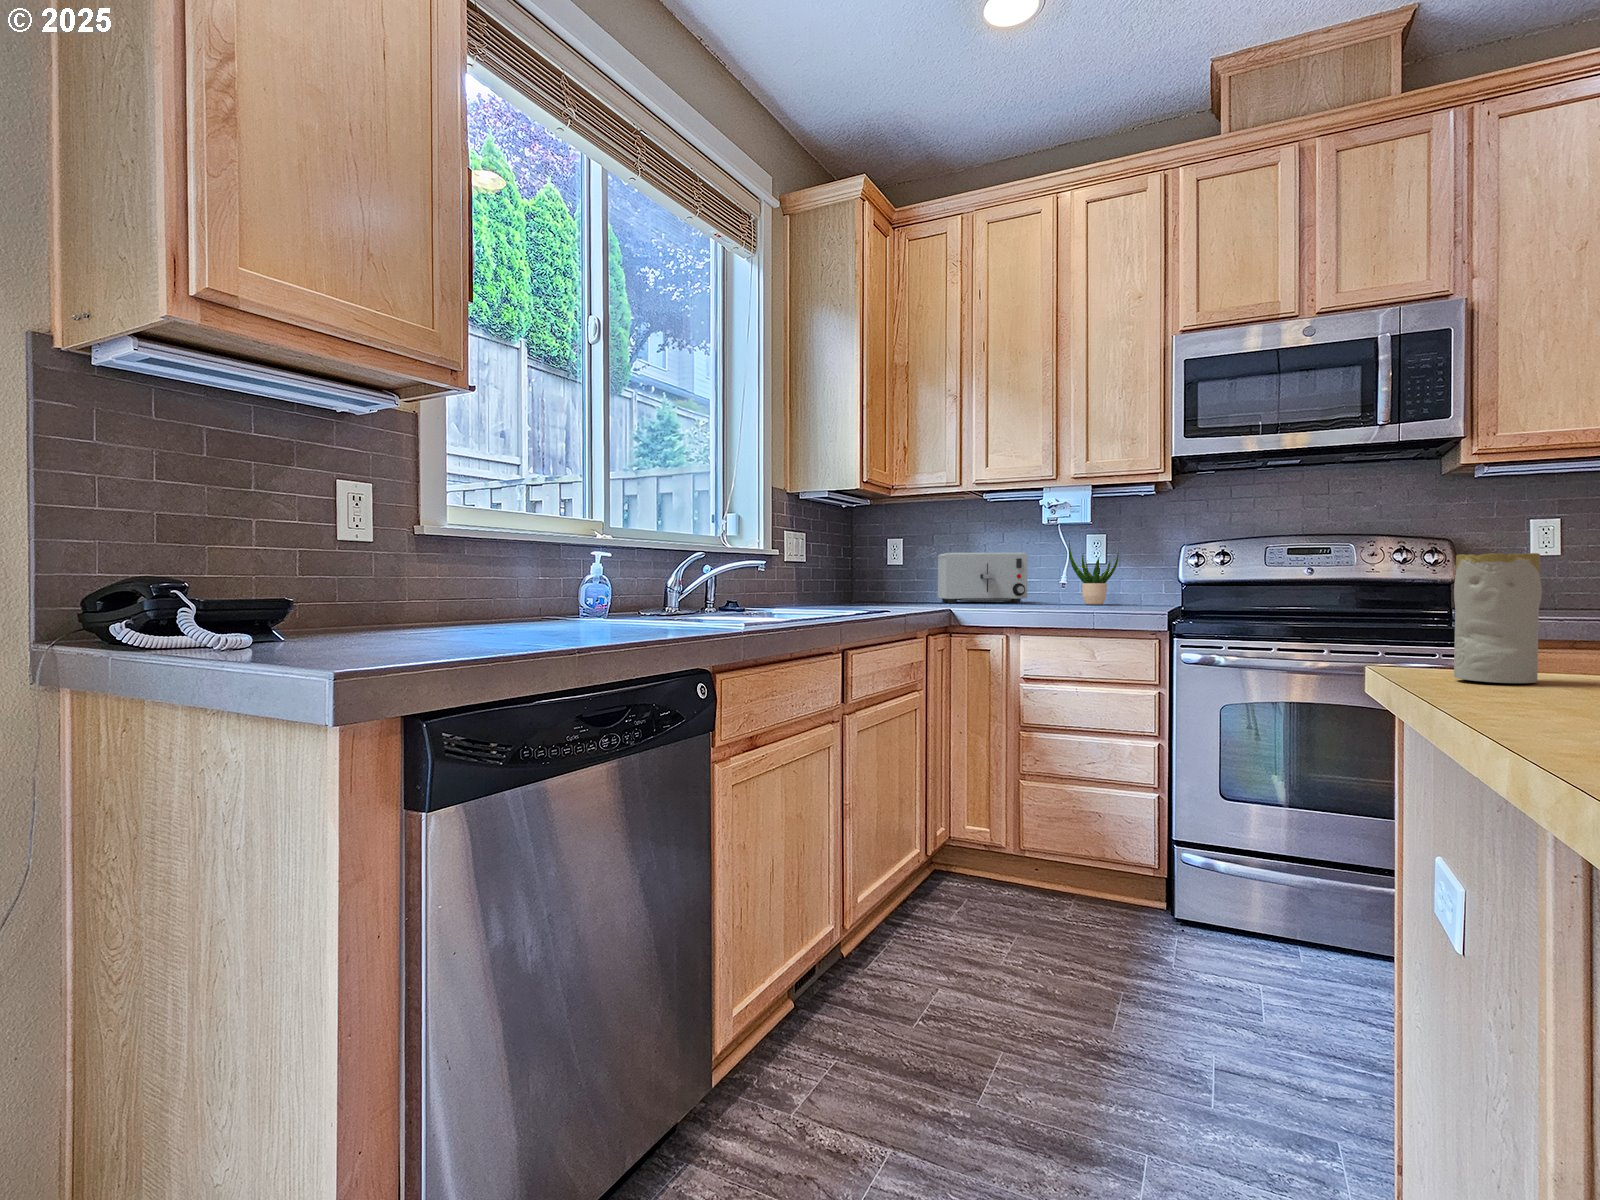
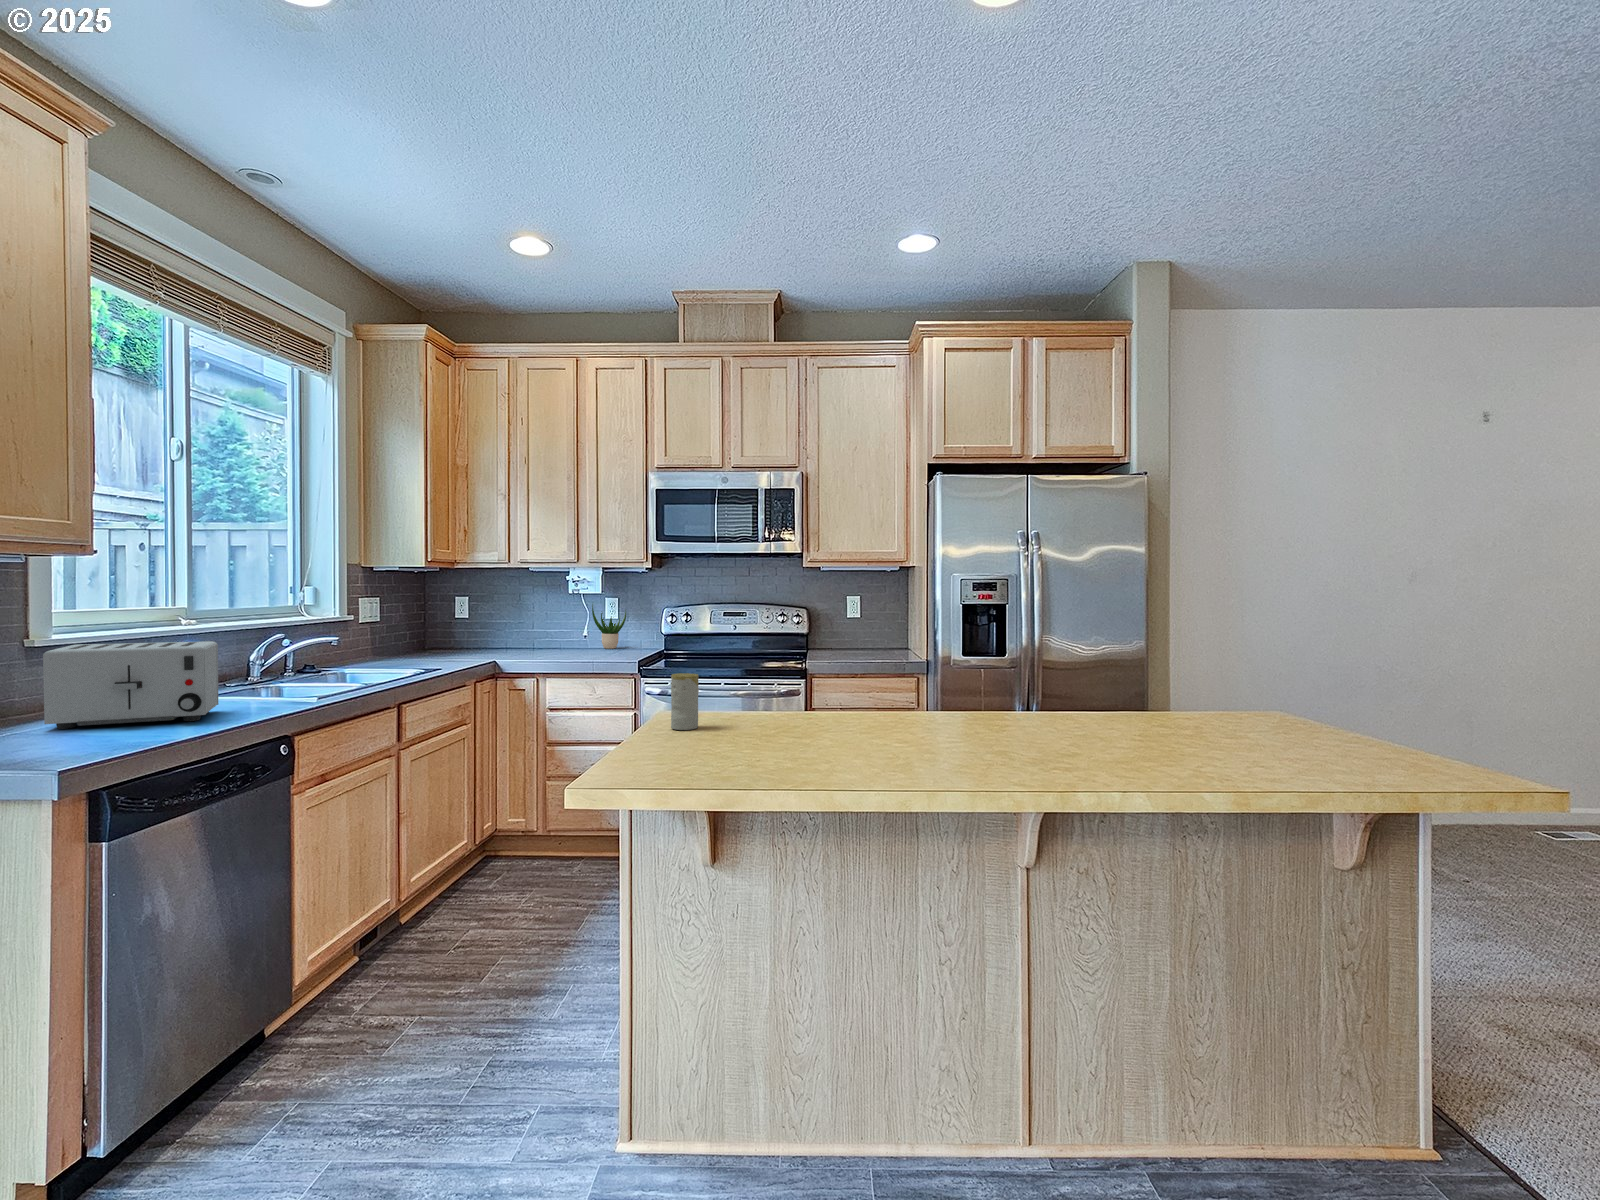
toaster: present [938,553,1027,603] -> present [43,641,219,729]

